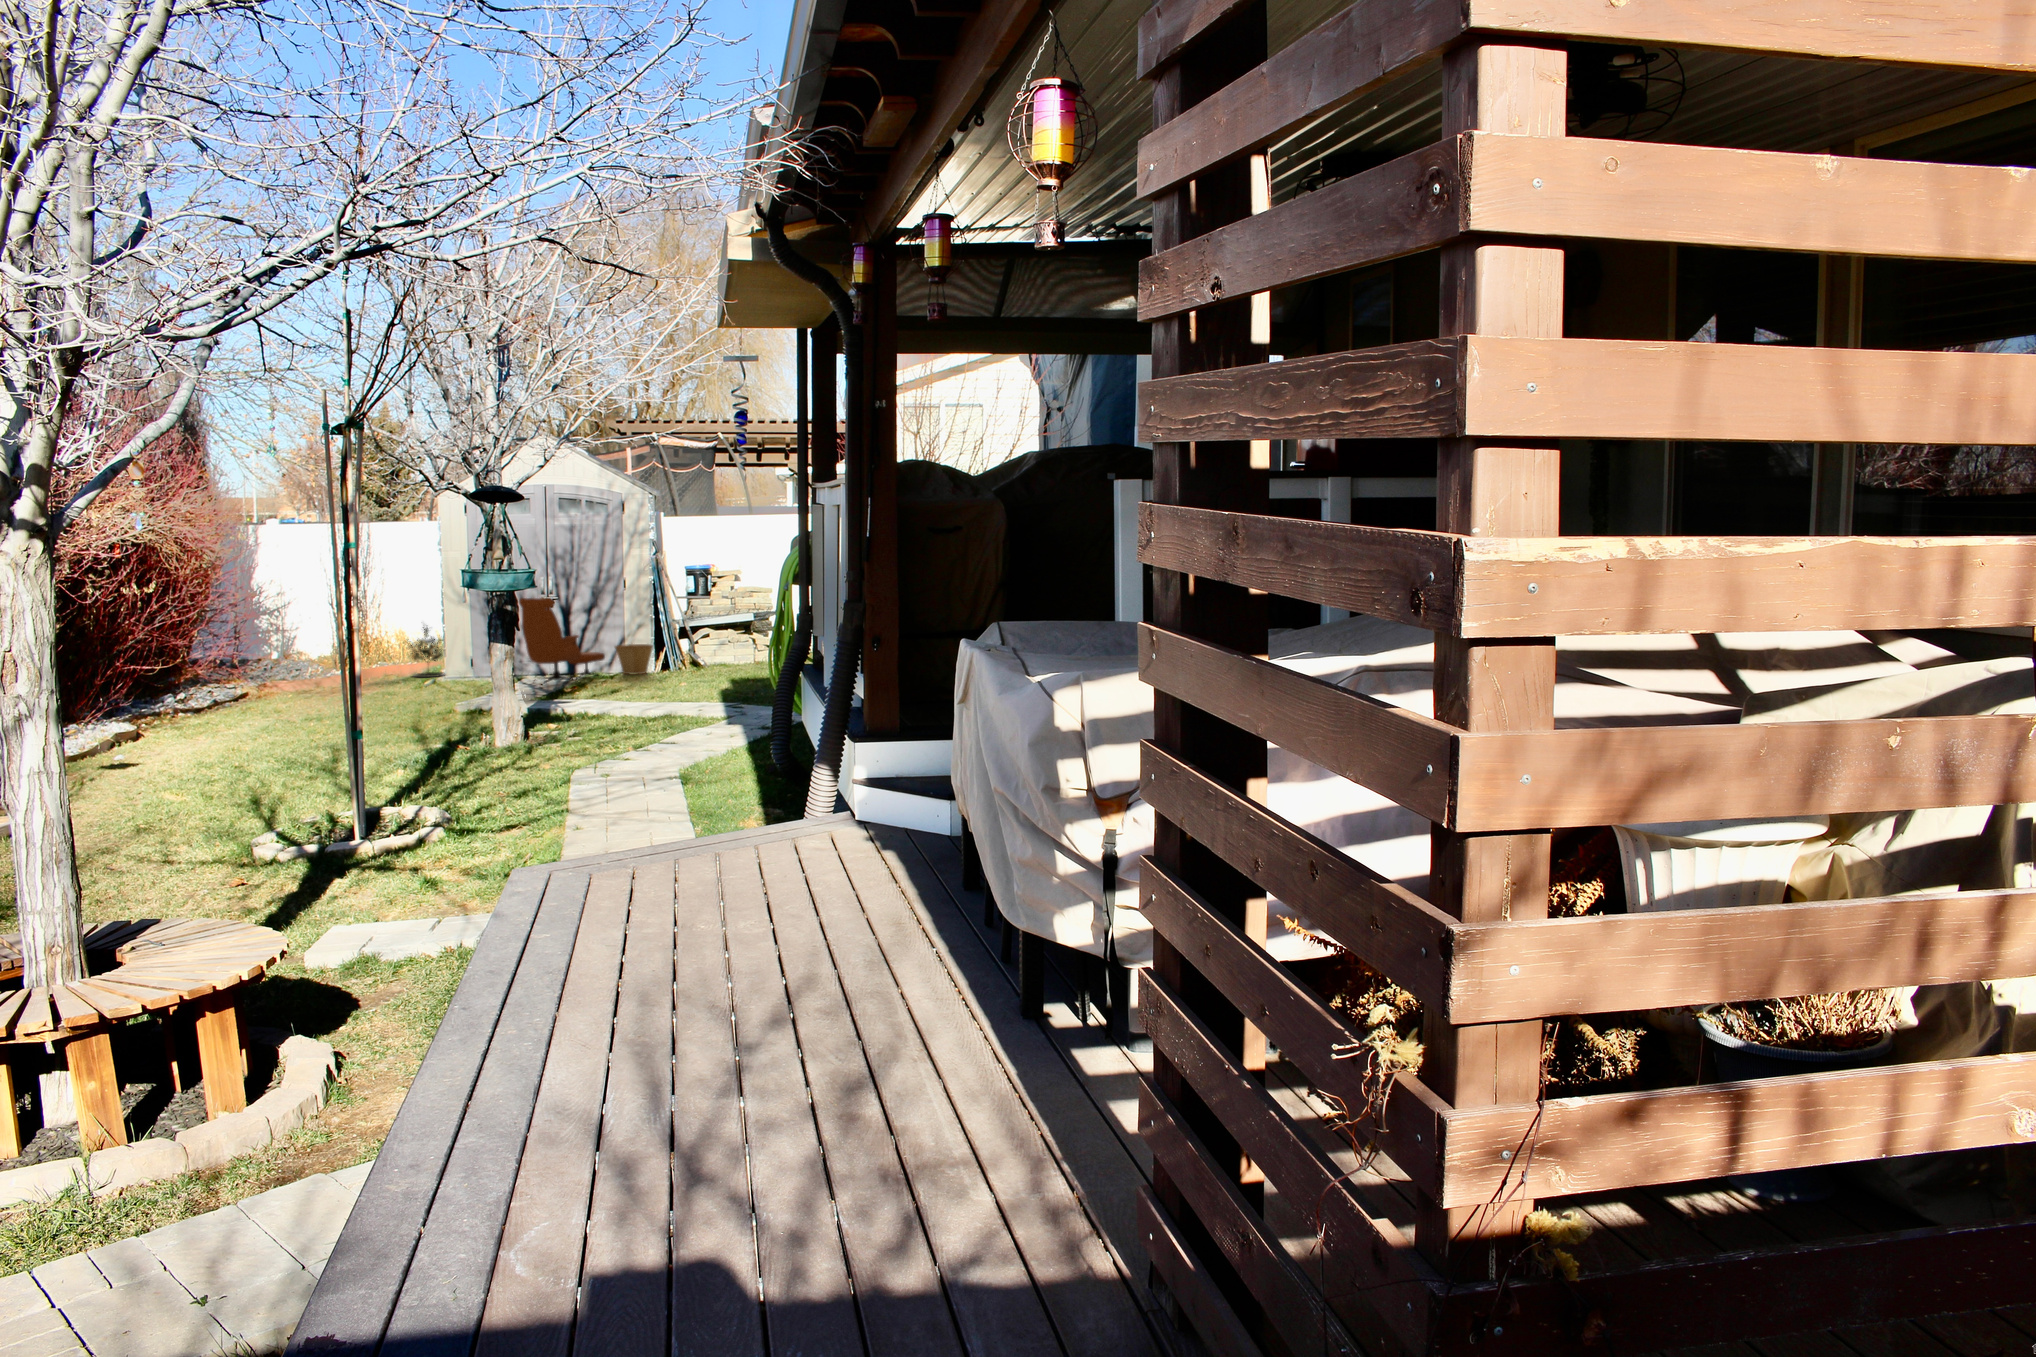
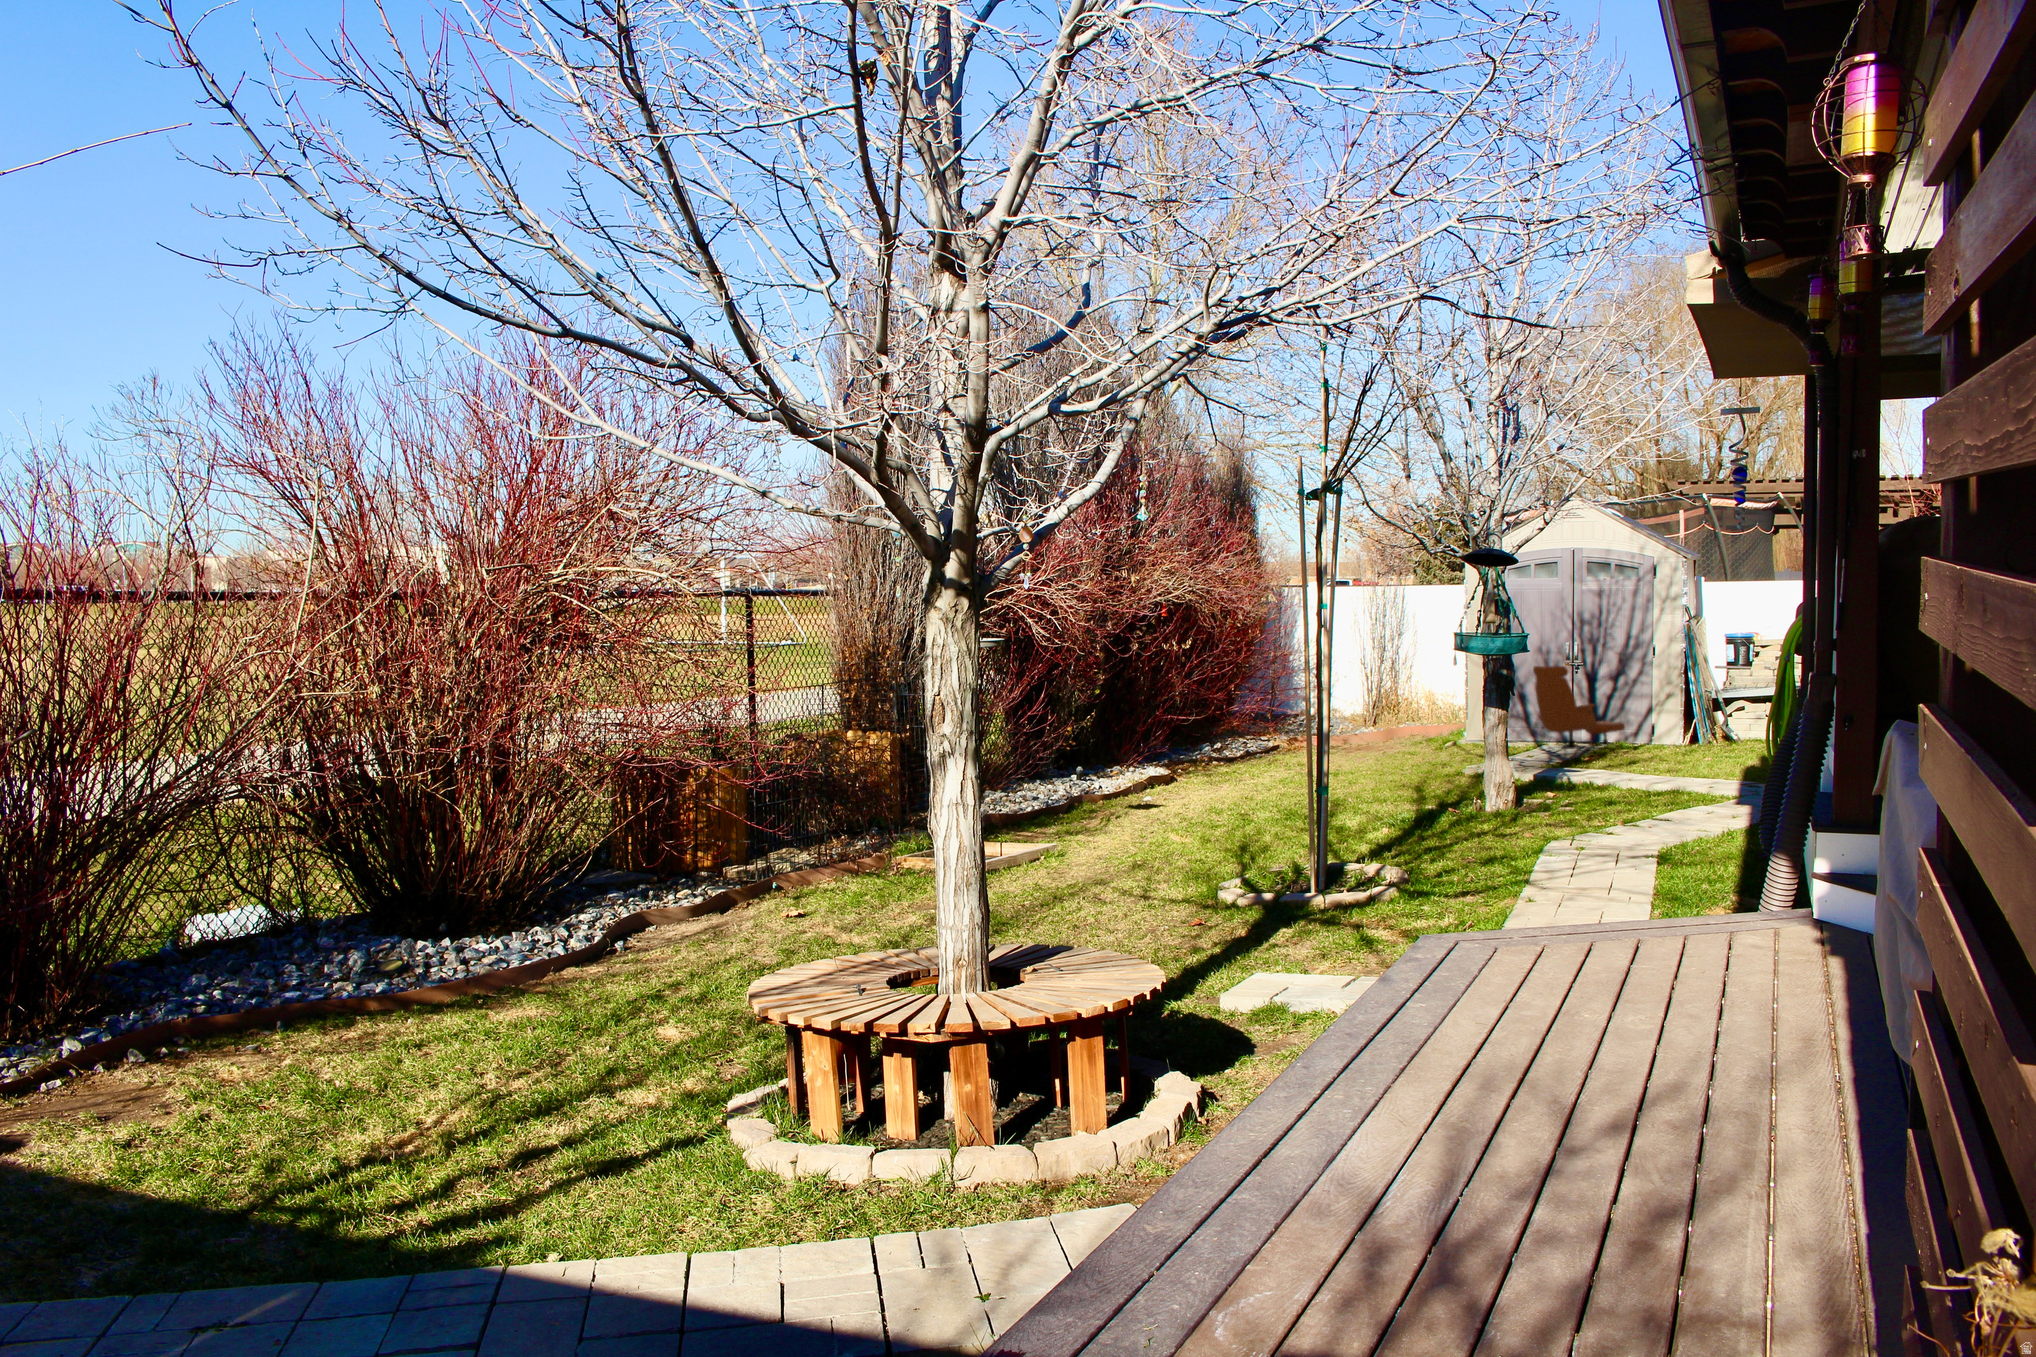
potted tree: present [409,627,445,677] -> none [1429,688,1468,742]
basket: present [615,644,653,675] -> none [1636,715,1680,746]

